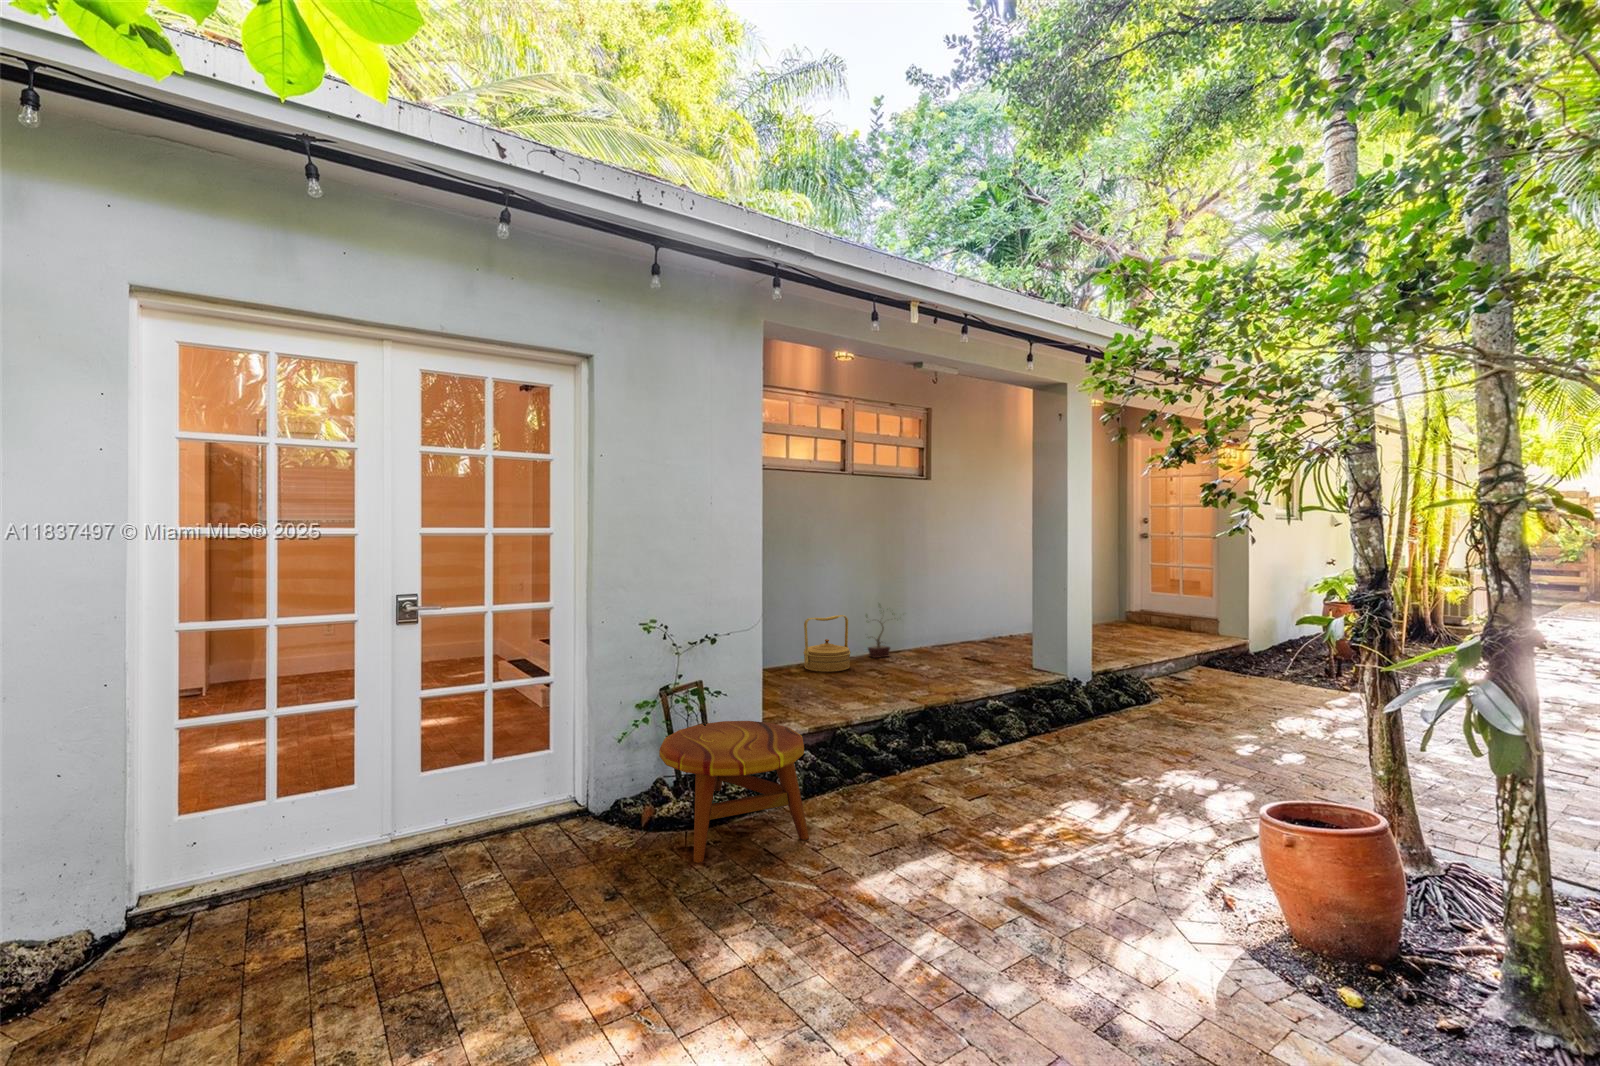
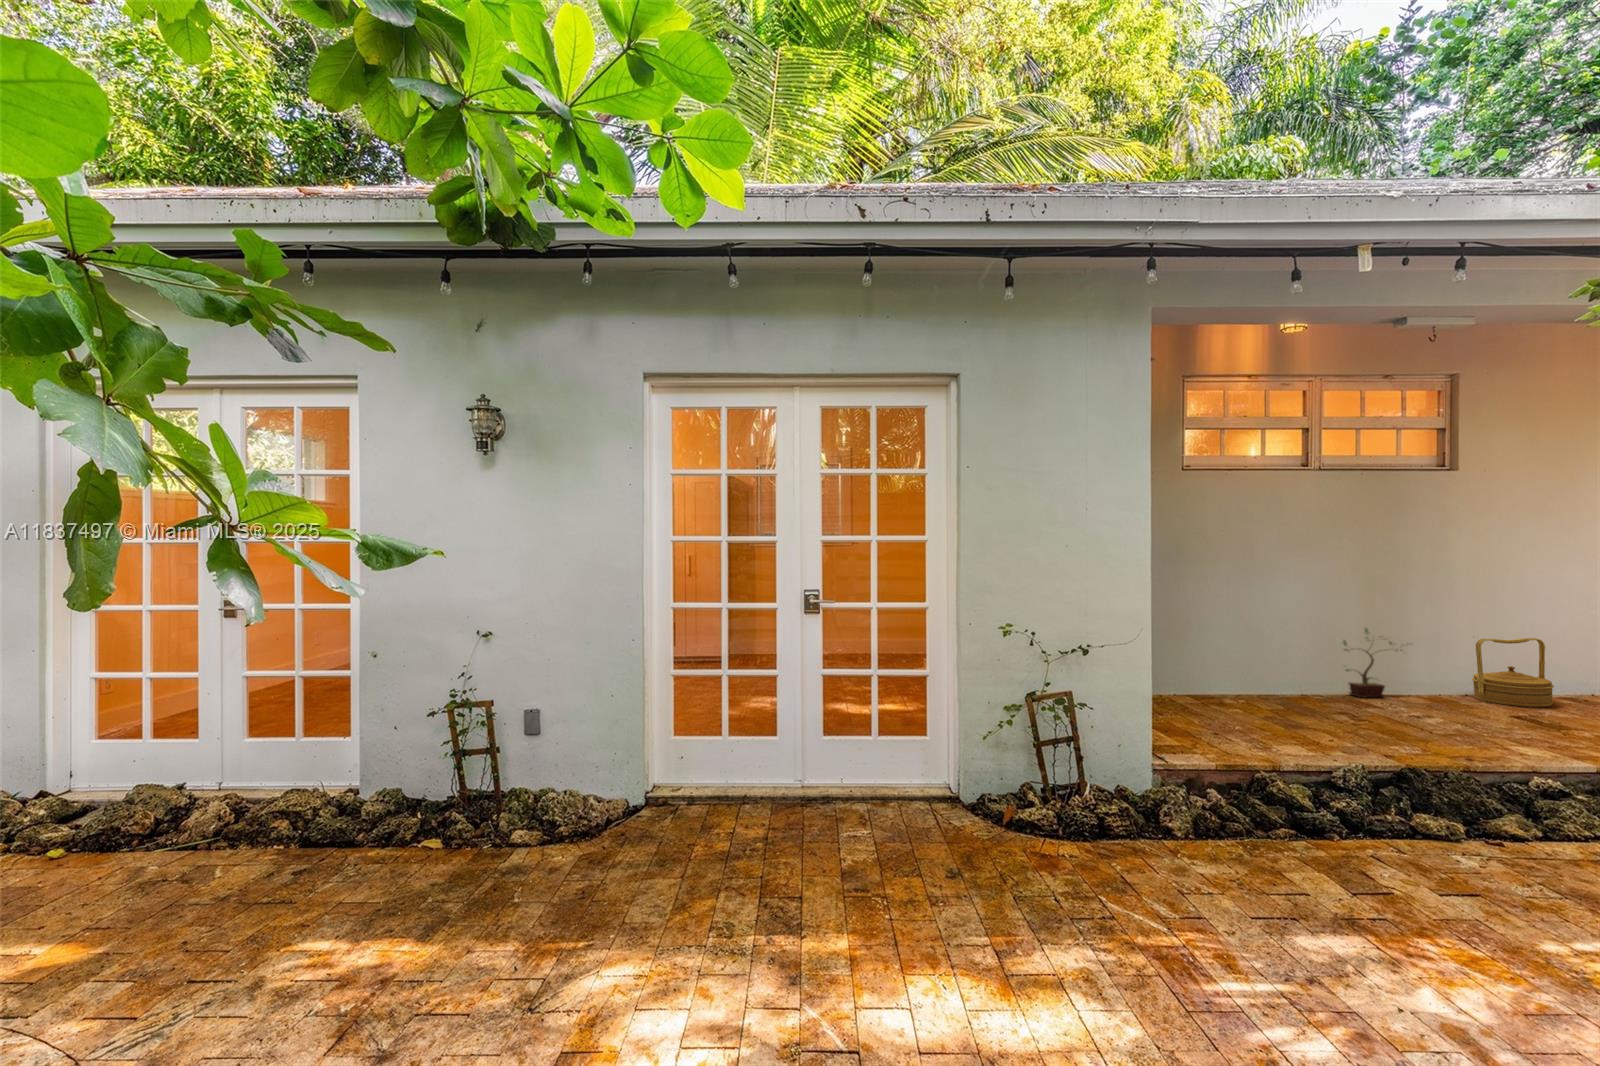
woven basket: present [803,615,851,672] -> present [1472,638,1554,707]
side table: present [659,721,809,863] -> none [1017,734,1181,879]

